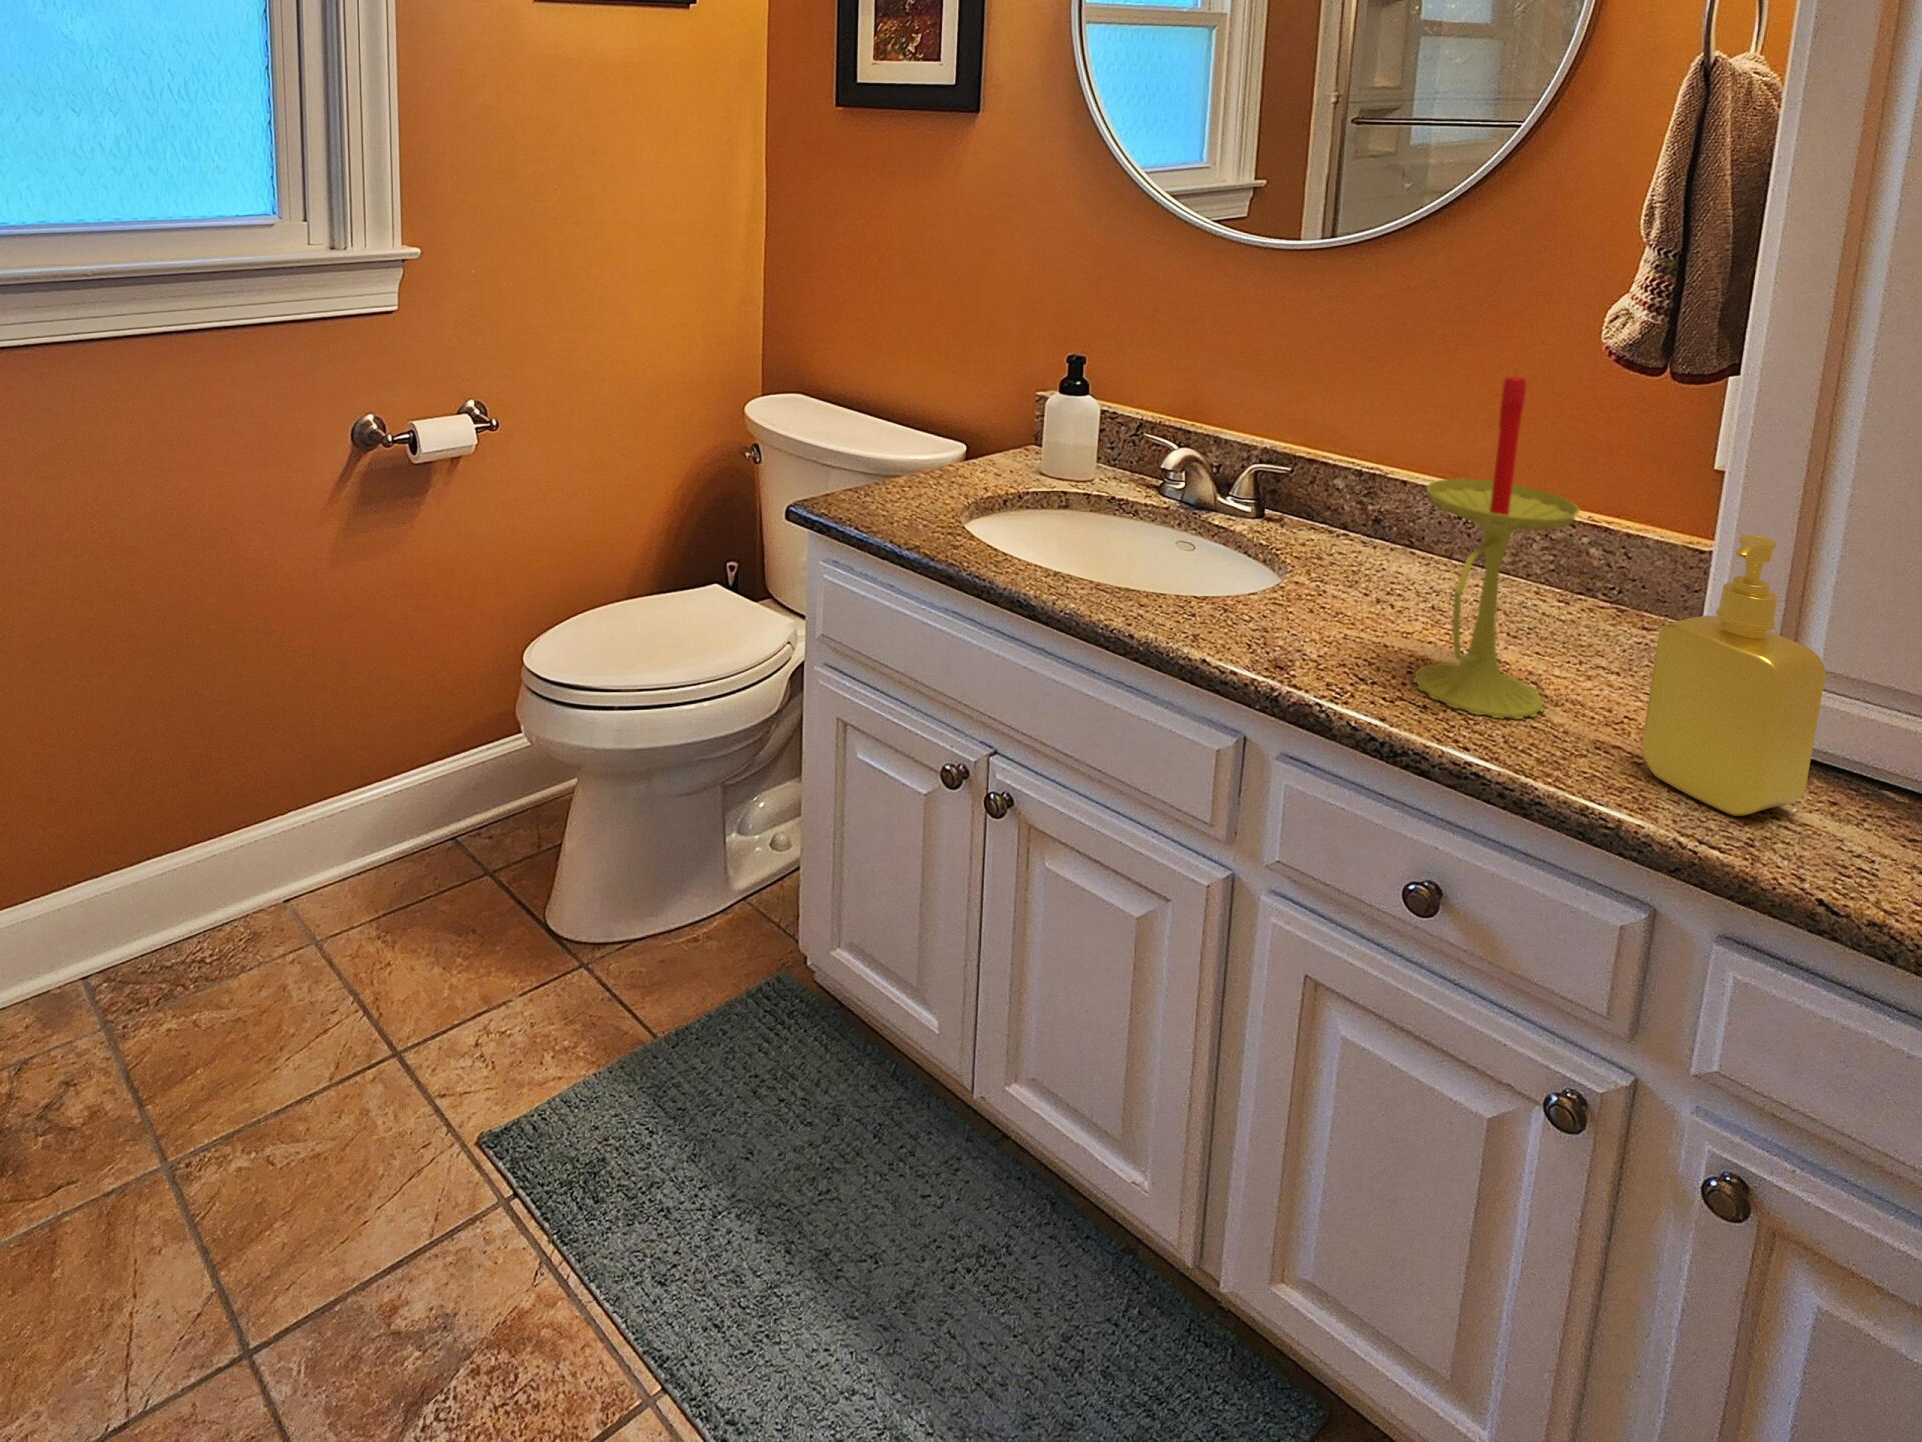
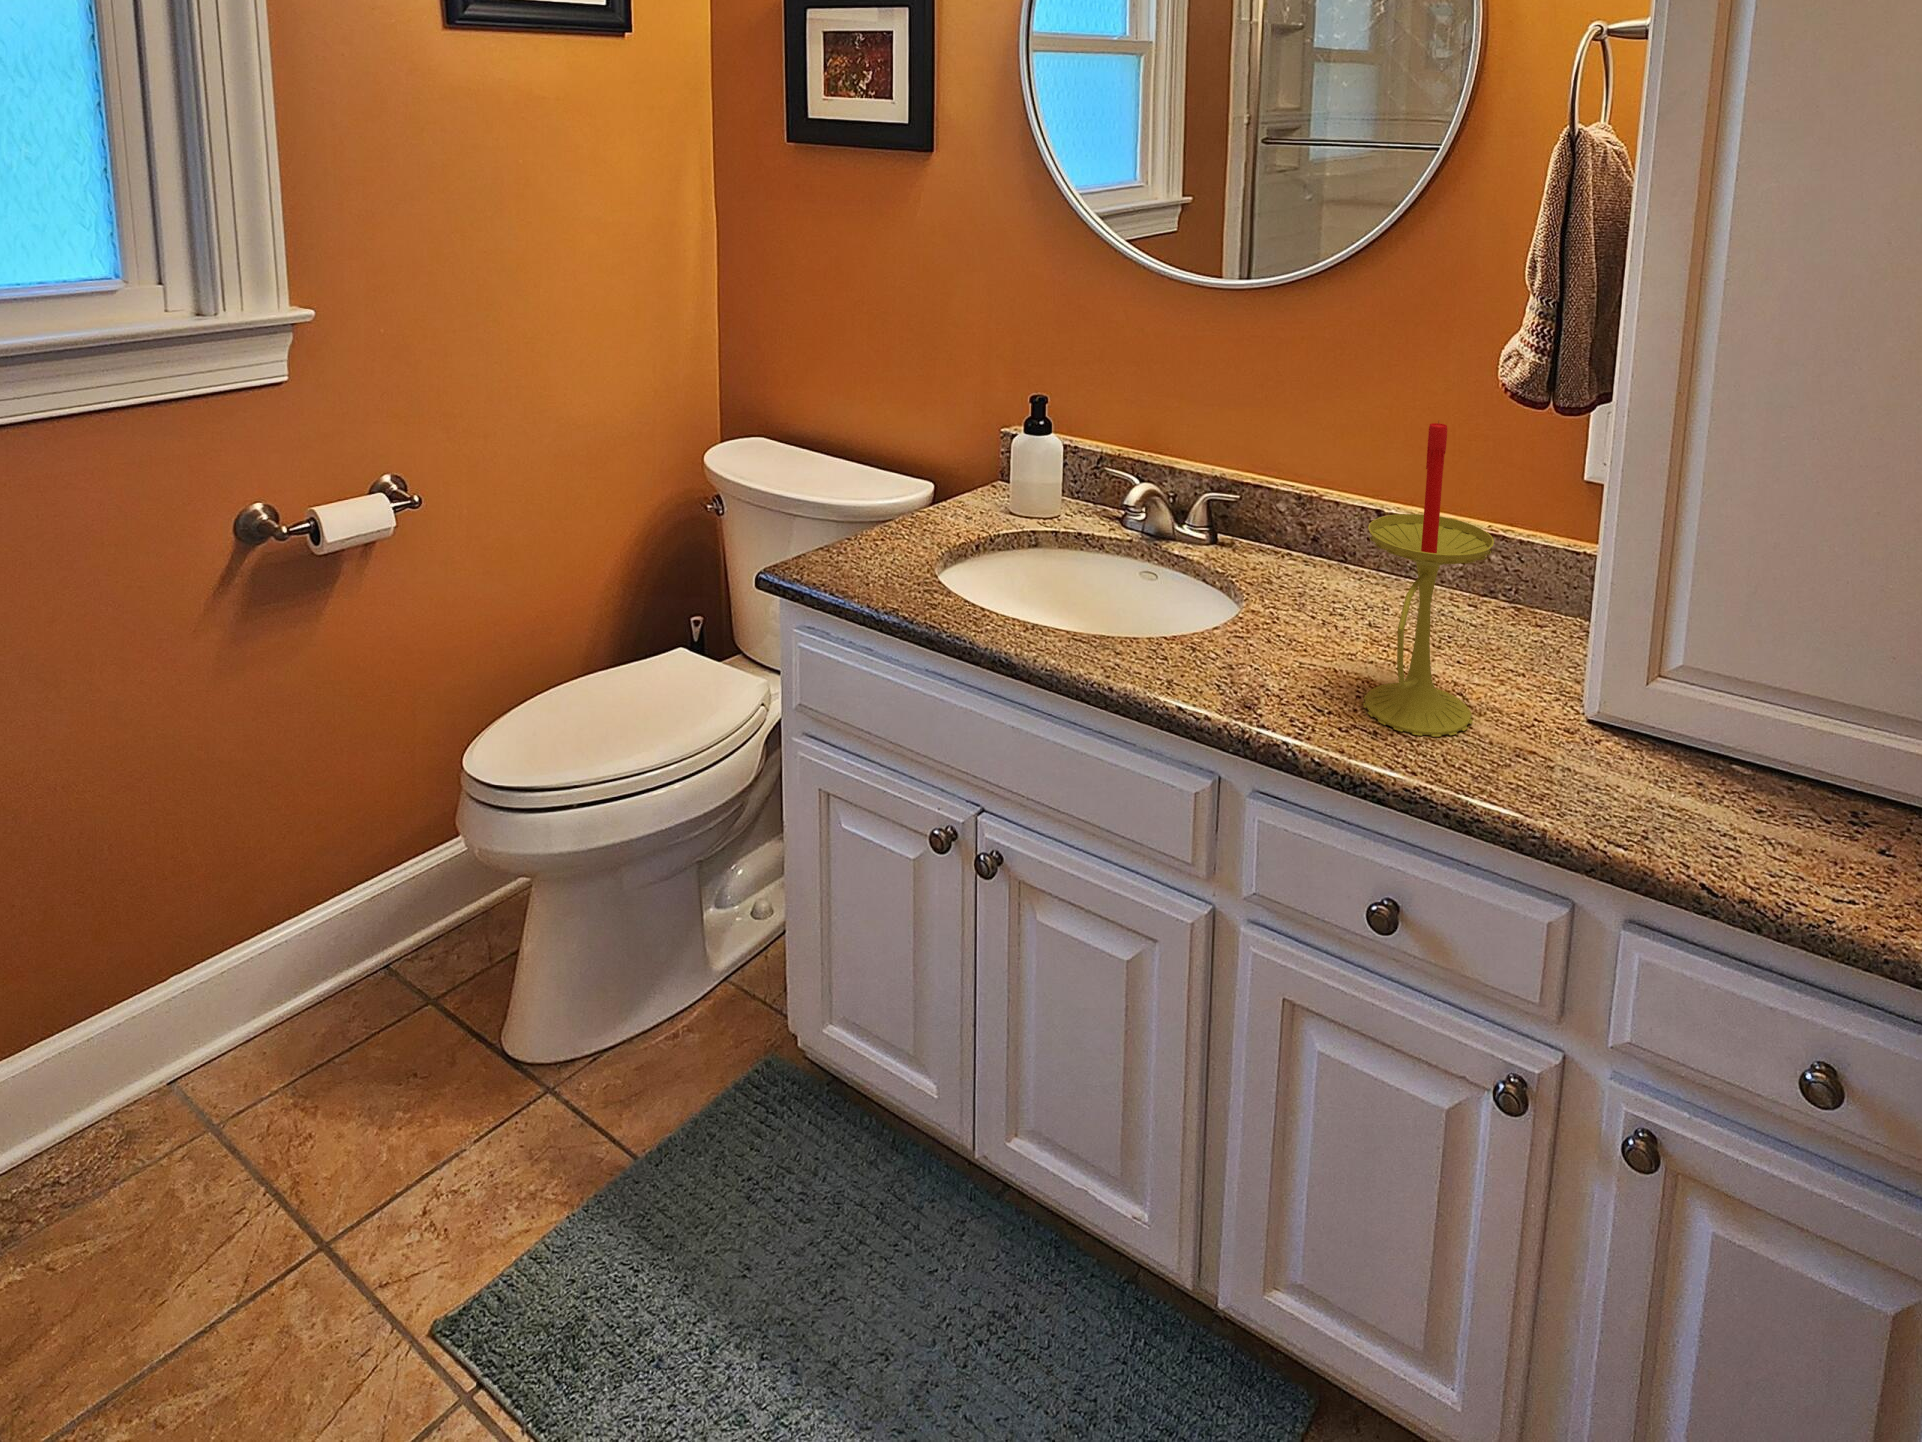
soap dispenser: present [1642,535,1825,816] -> none [1554,561,1691,810]

